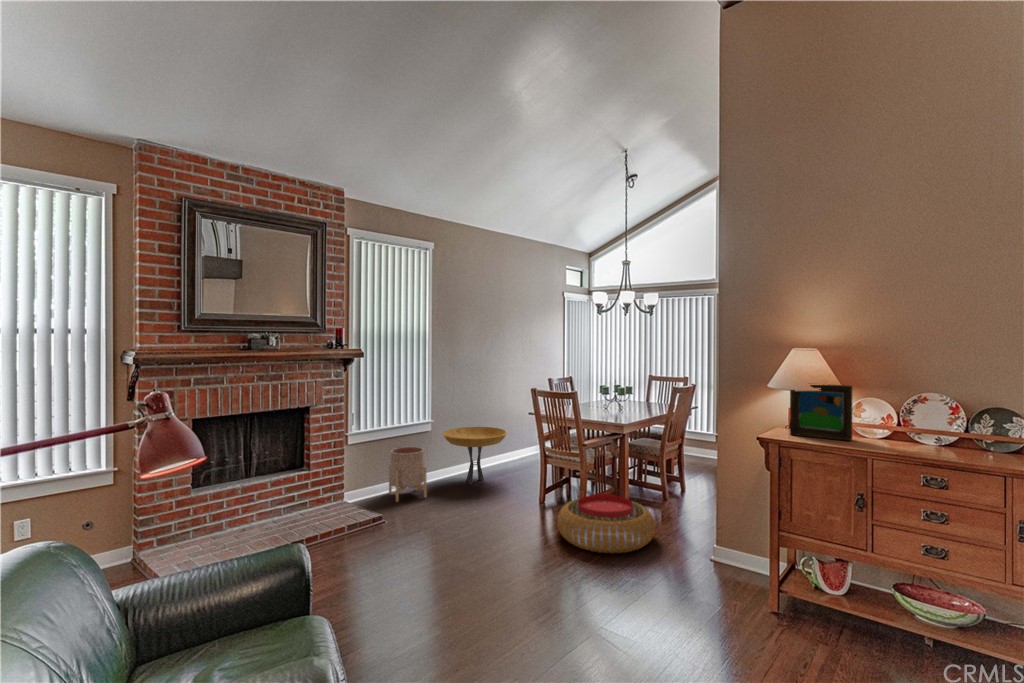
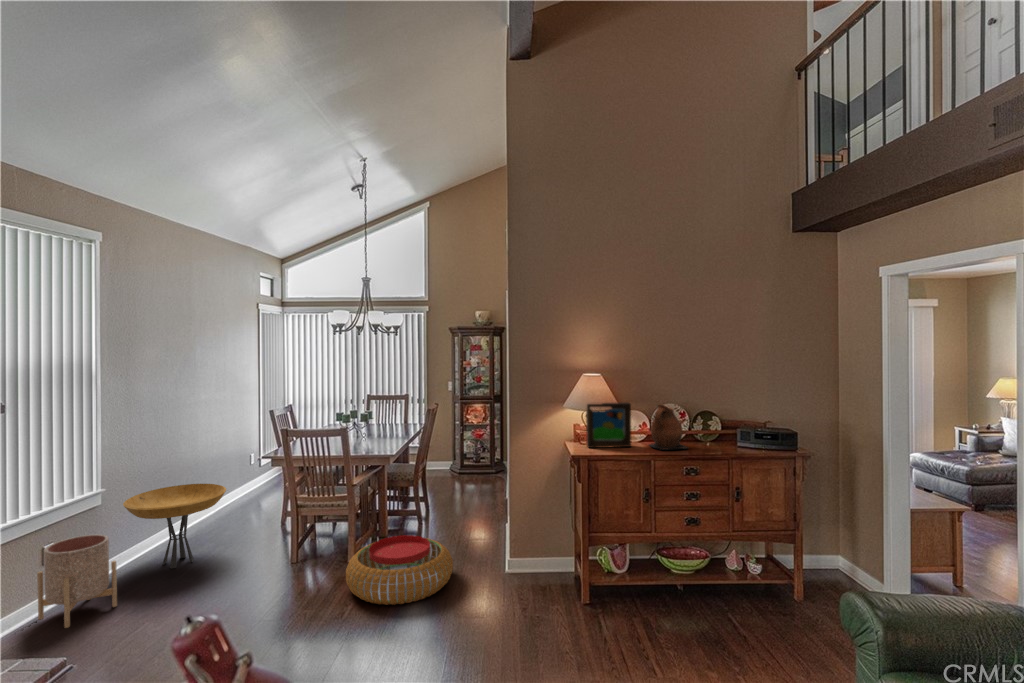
ceramic pitcher: none [876,390,938,453] -> present [649,404,688,450]

